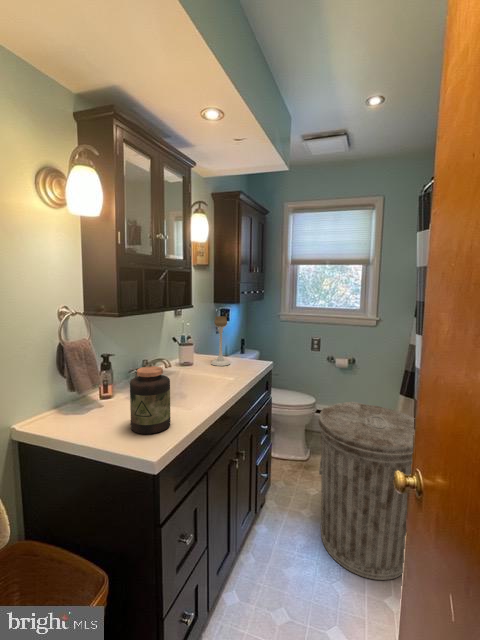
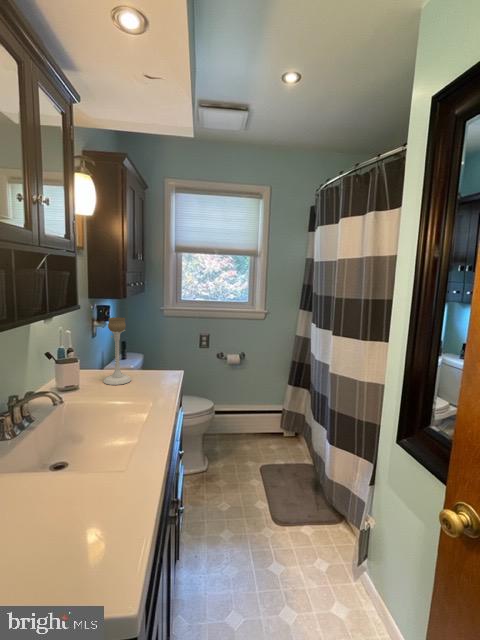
jar: present [130,366,170,434] -> none [44,419,119,546]
trash can: present [318,402,414,580] -> none [246,403,355,587]

